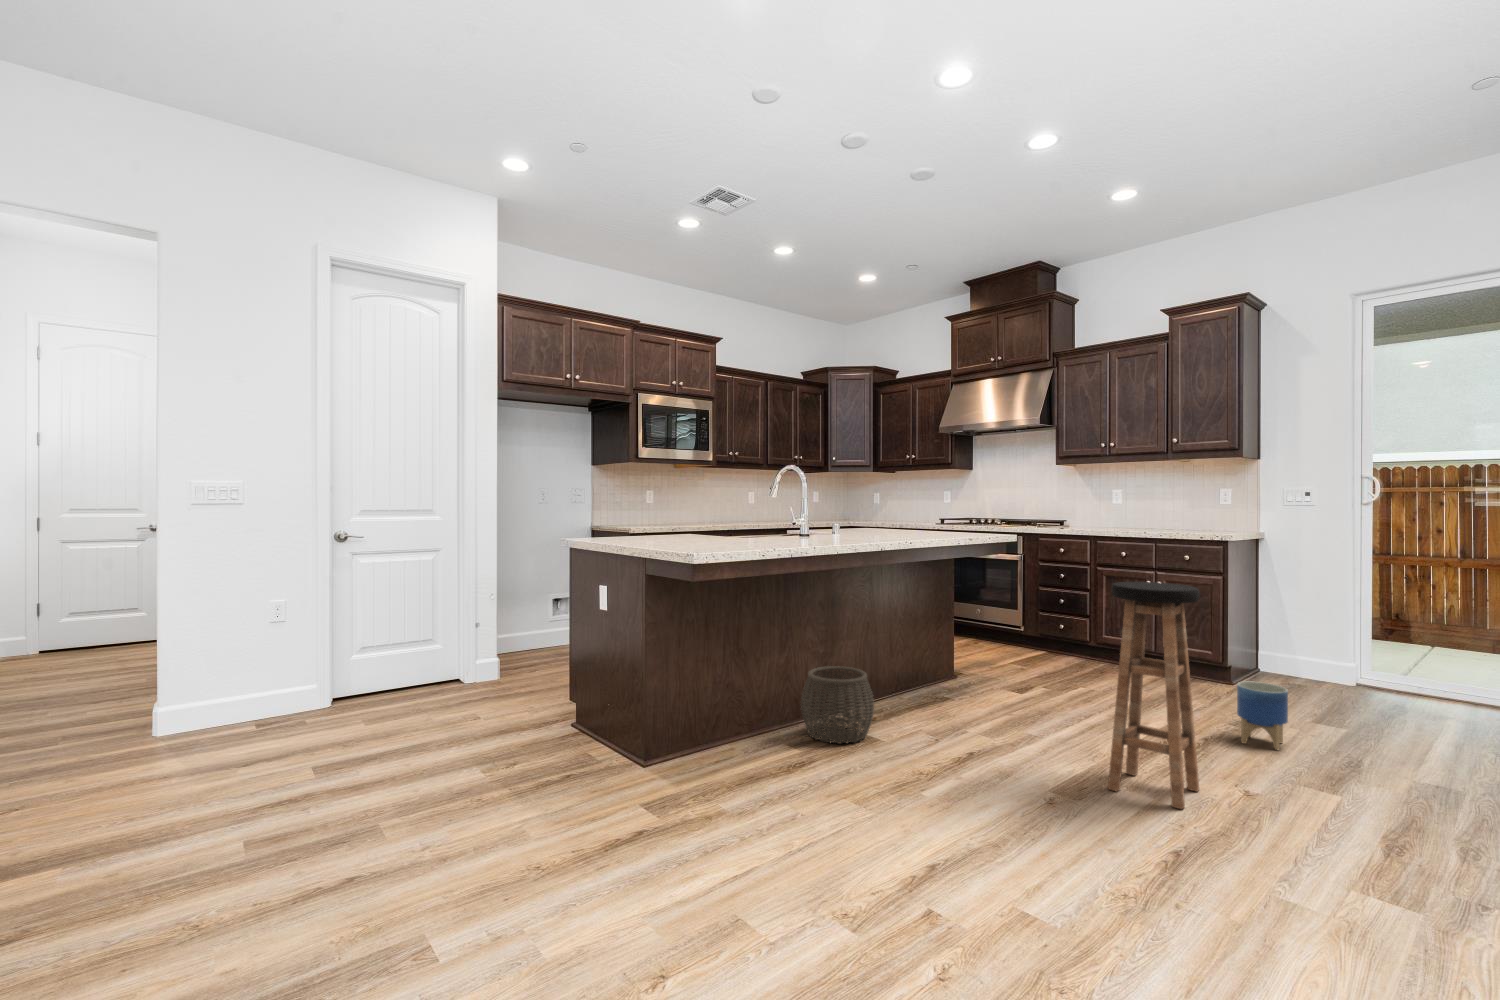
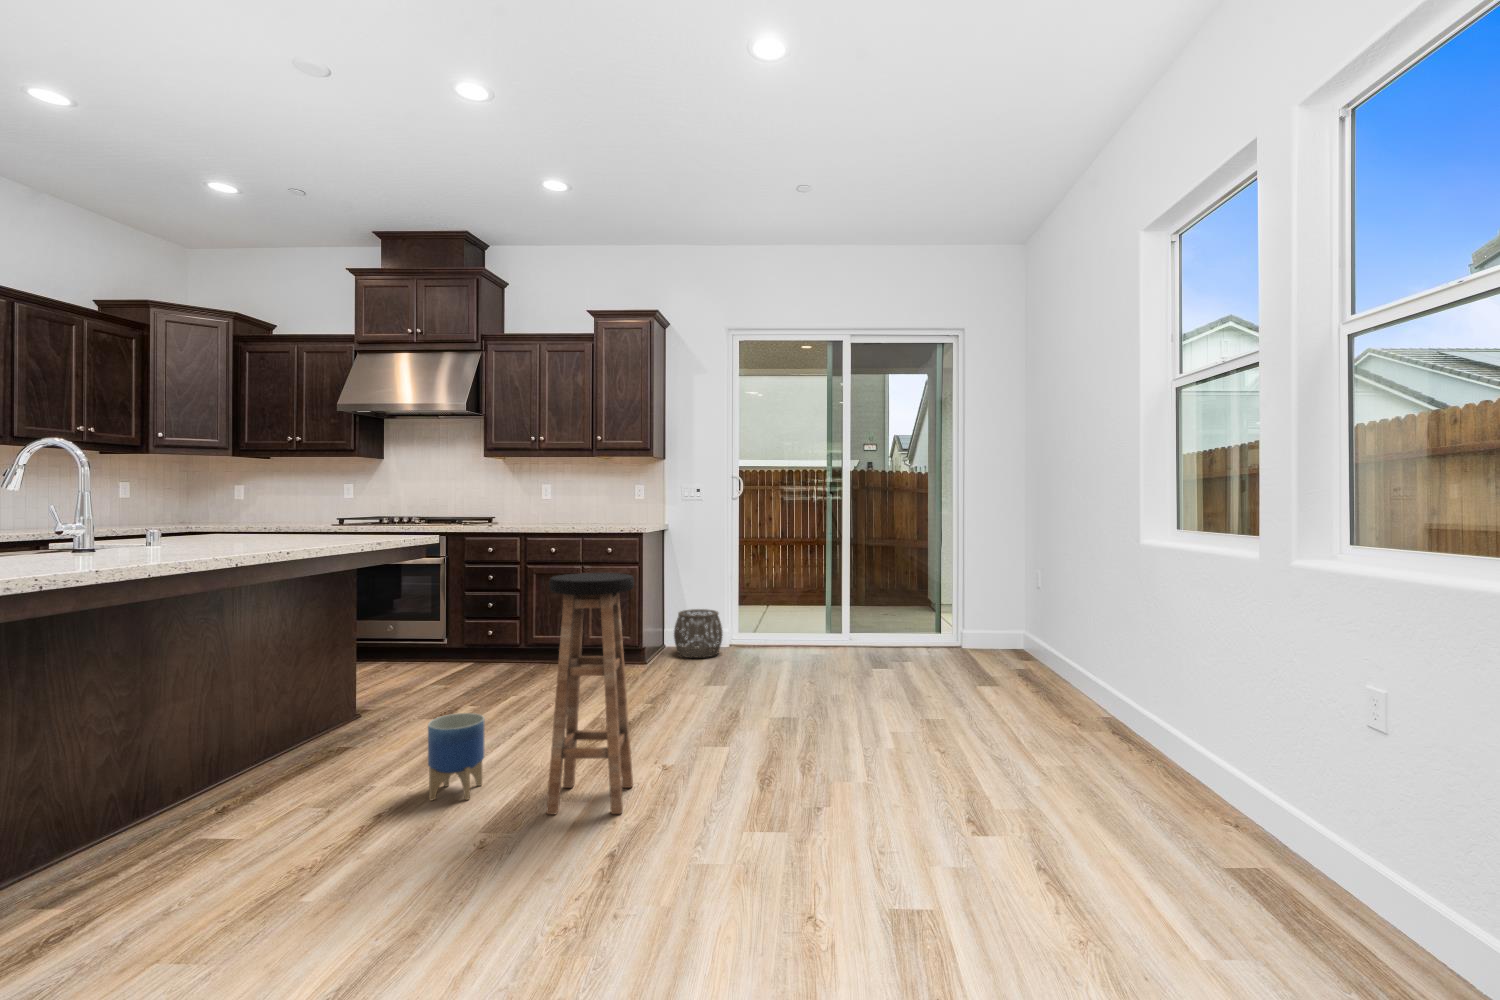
woven basket: present [801,666,874,744] -> present [674,609,723,658]
planter: present [1237,682,1288,750] -> present [428,713,484,800]

